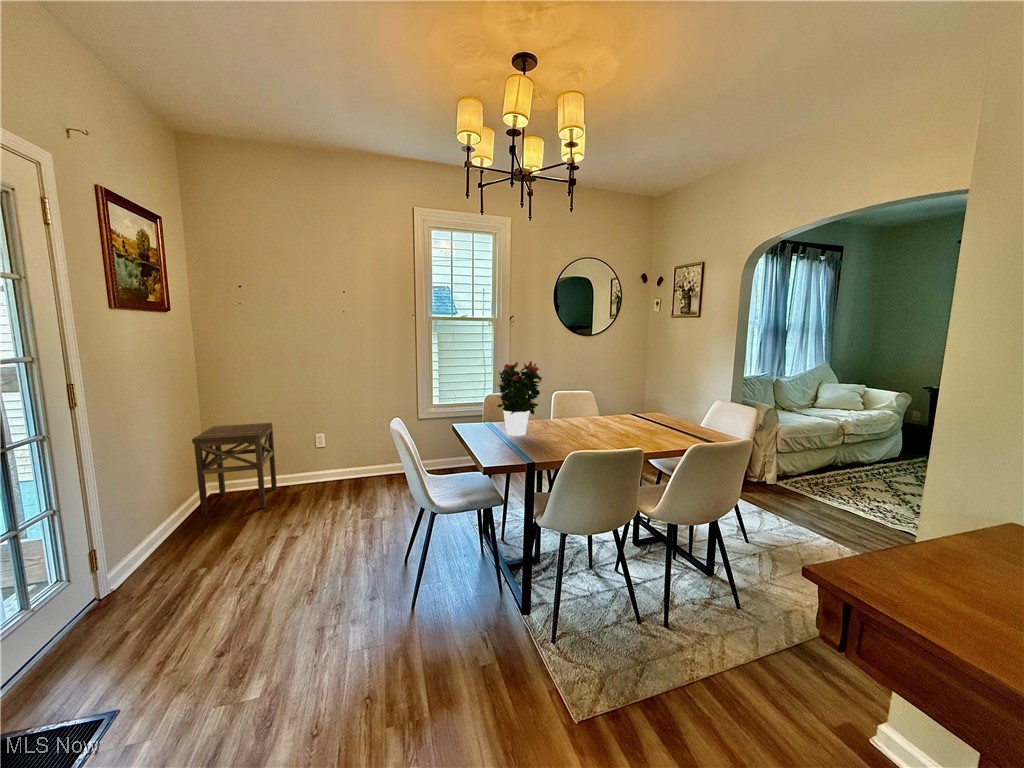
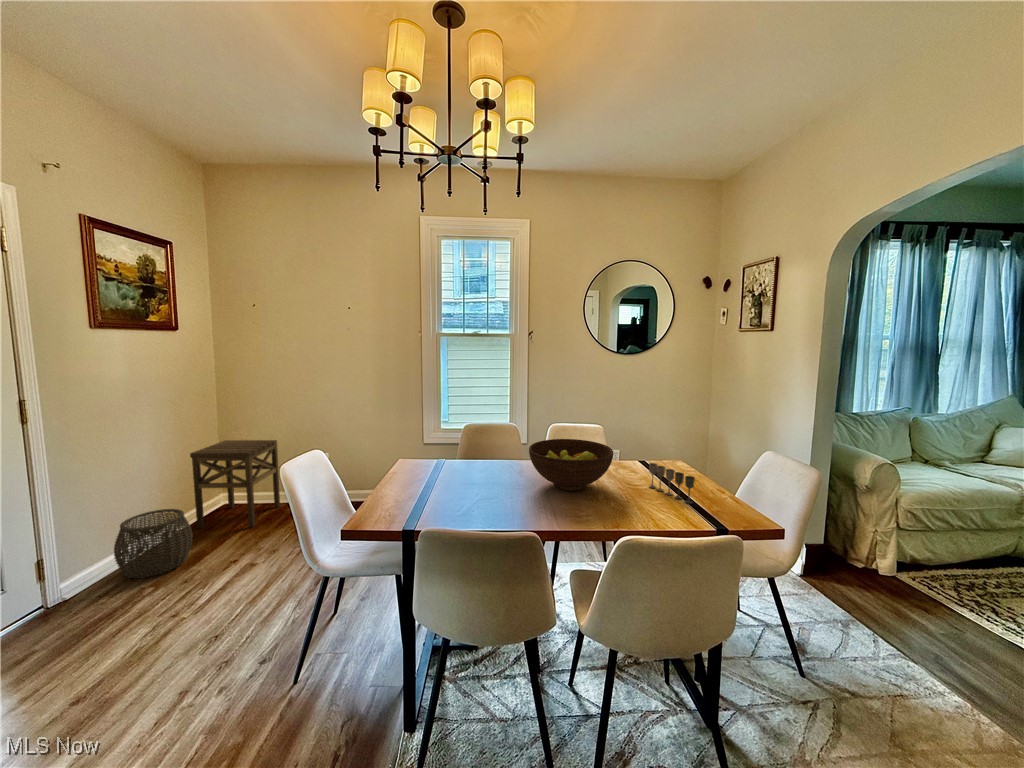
potted flower: present [497,361,542,436] -> none [418,389,483,484]
fruit bowl: none [577,398,640,433] -> present [529,439,613,491]
wine glass: none [657,411,695,435] -> present [649,463,695,504]
woven basket: none [147,493,224,563] -> present [114,509,192,578]

